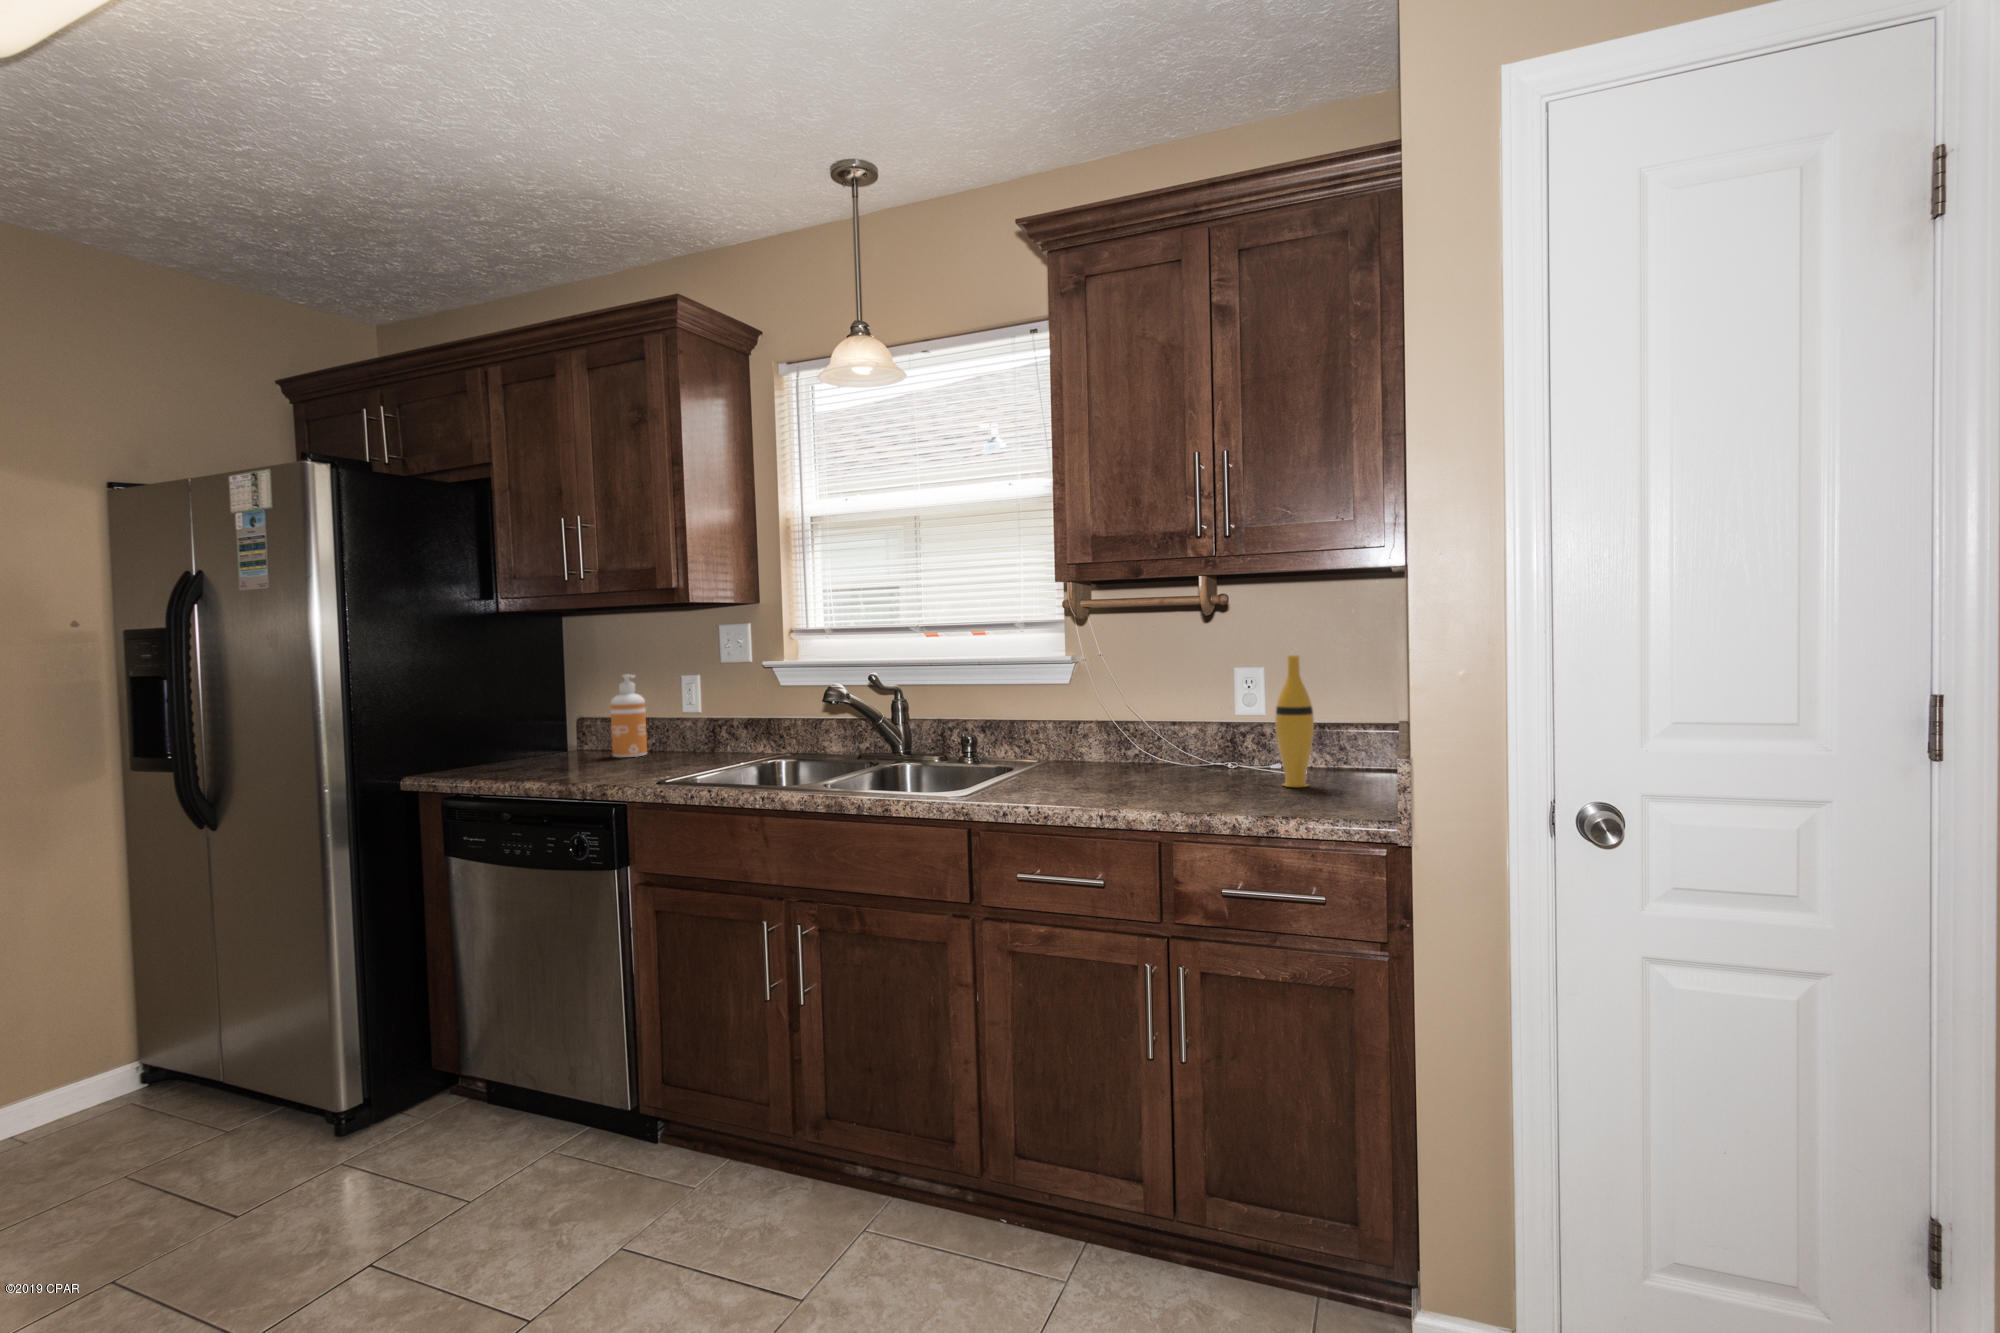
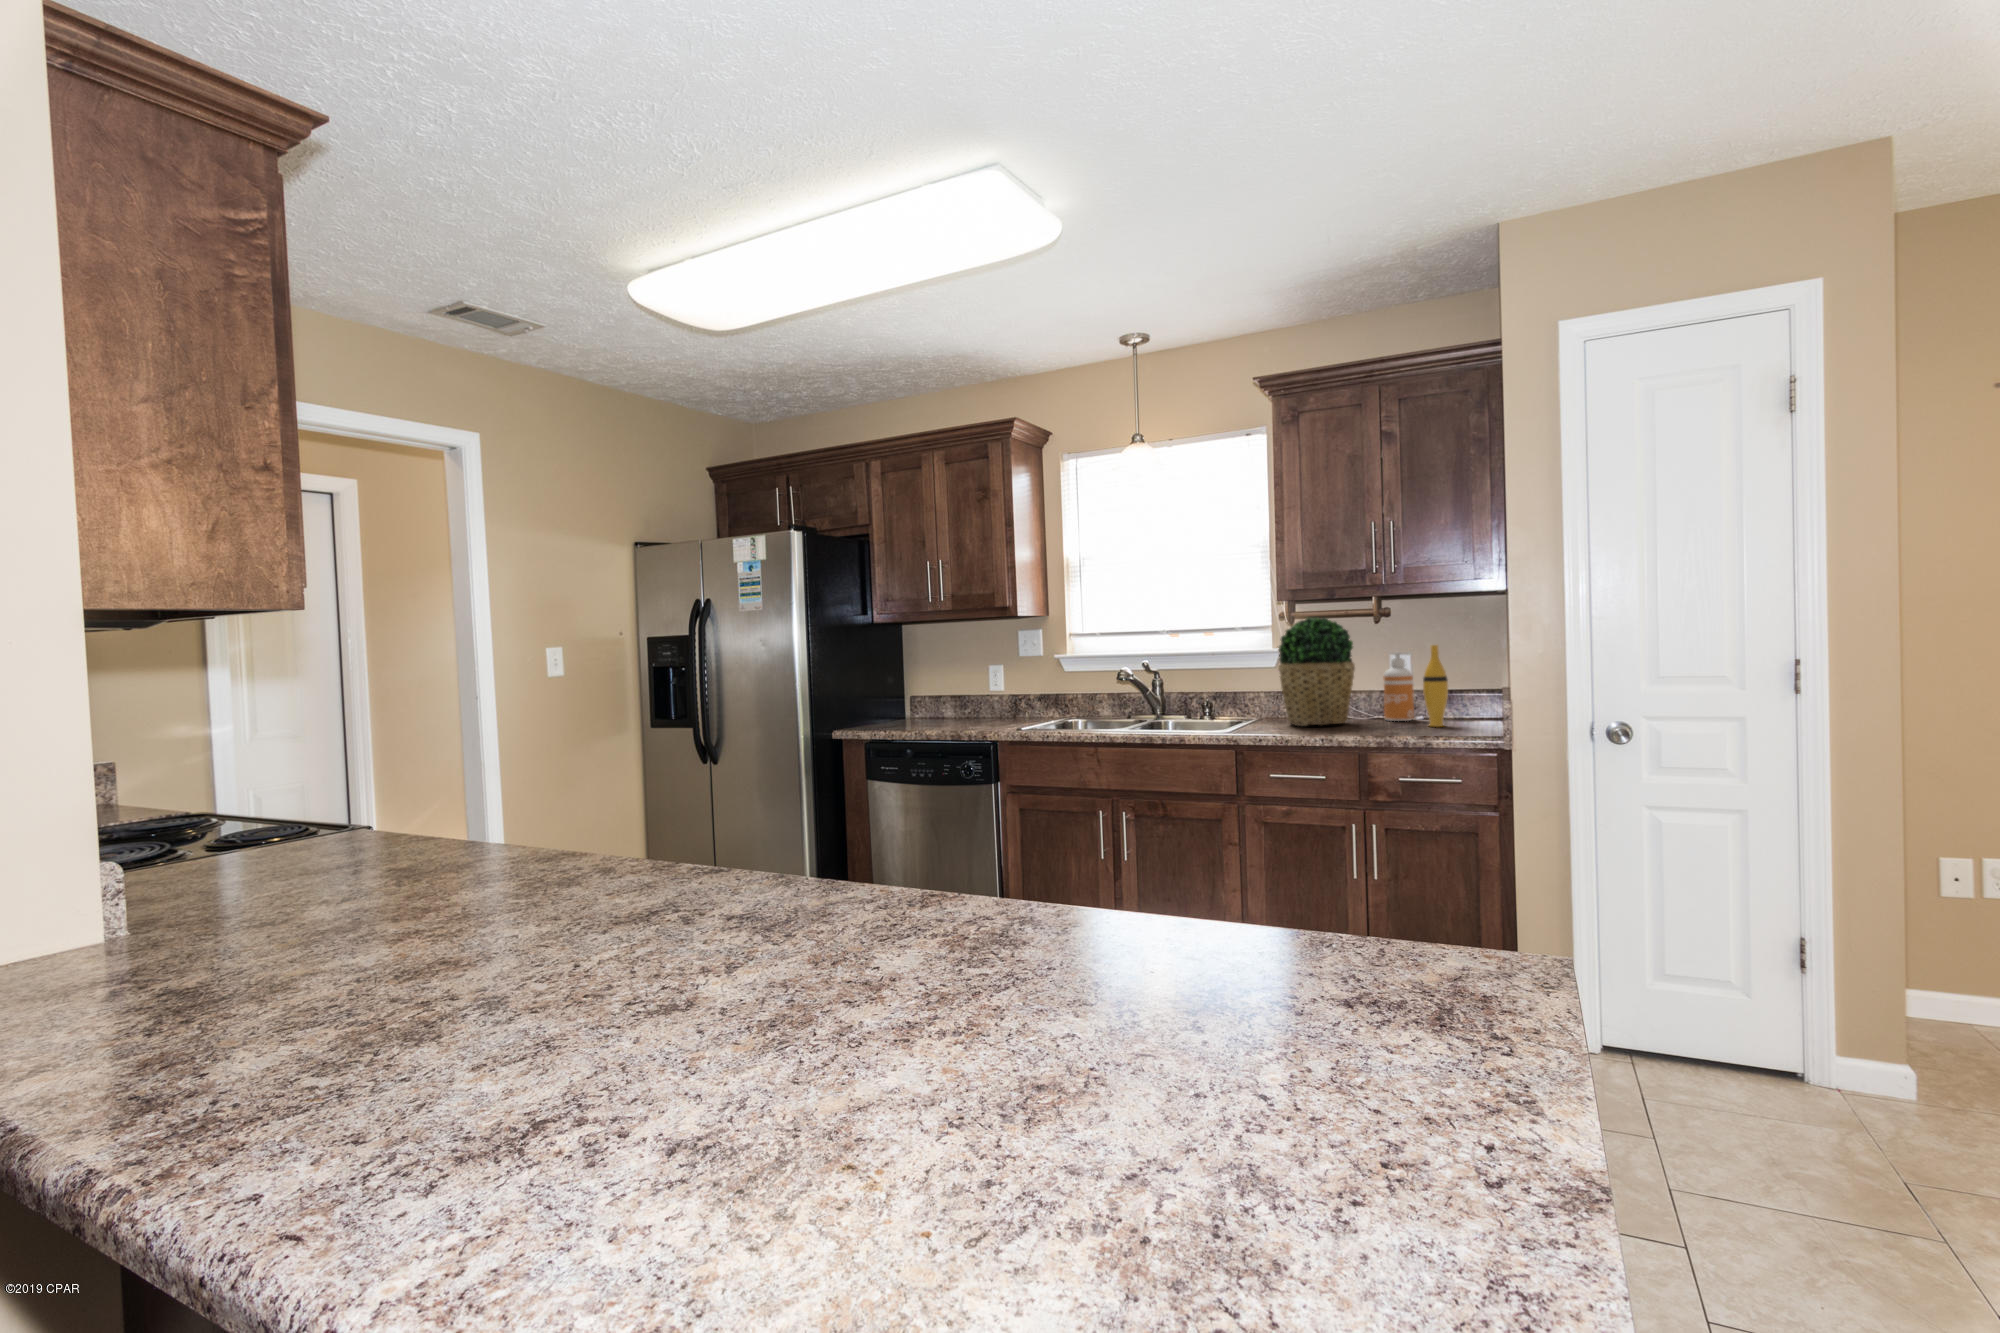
potted plant: none [1059,608,1176,782] -> present [1278,617,1355,726]
soap dispenser: present [611,675,647,757] -> present [1383,652,1414,721]

